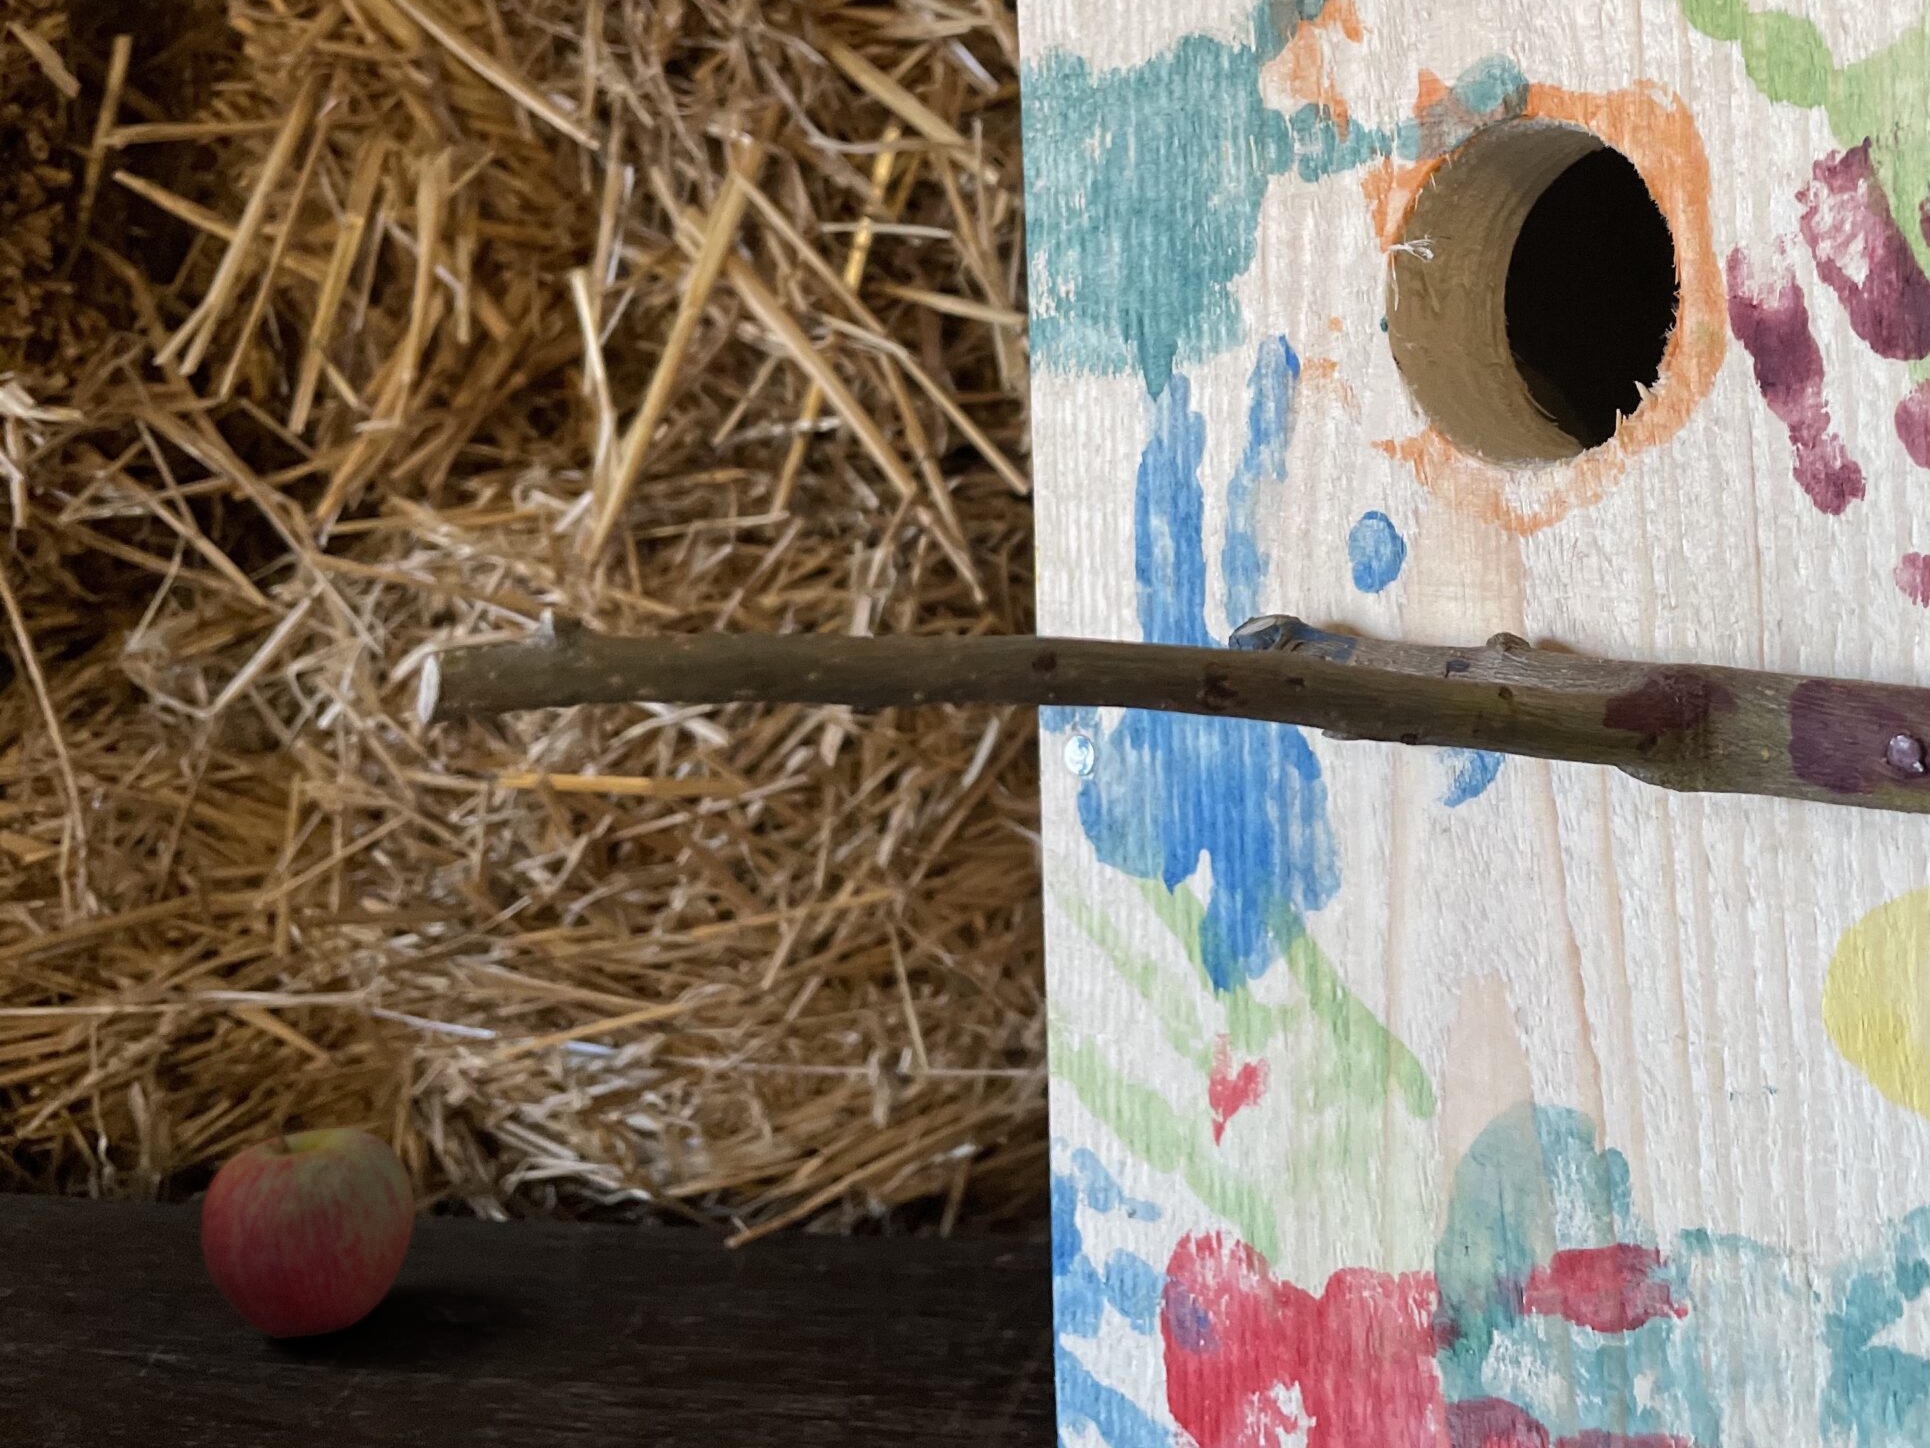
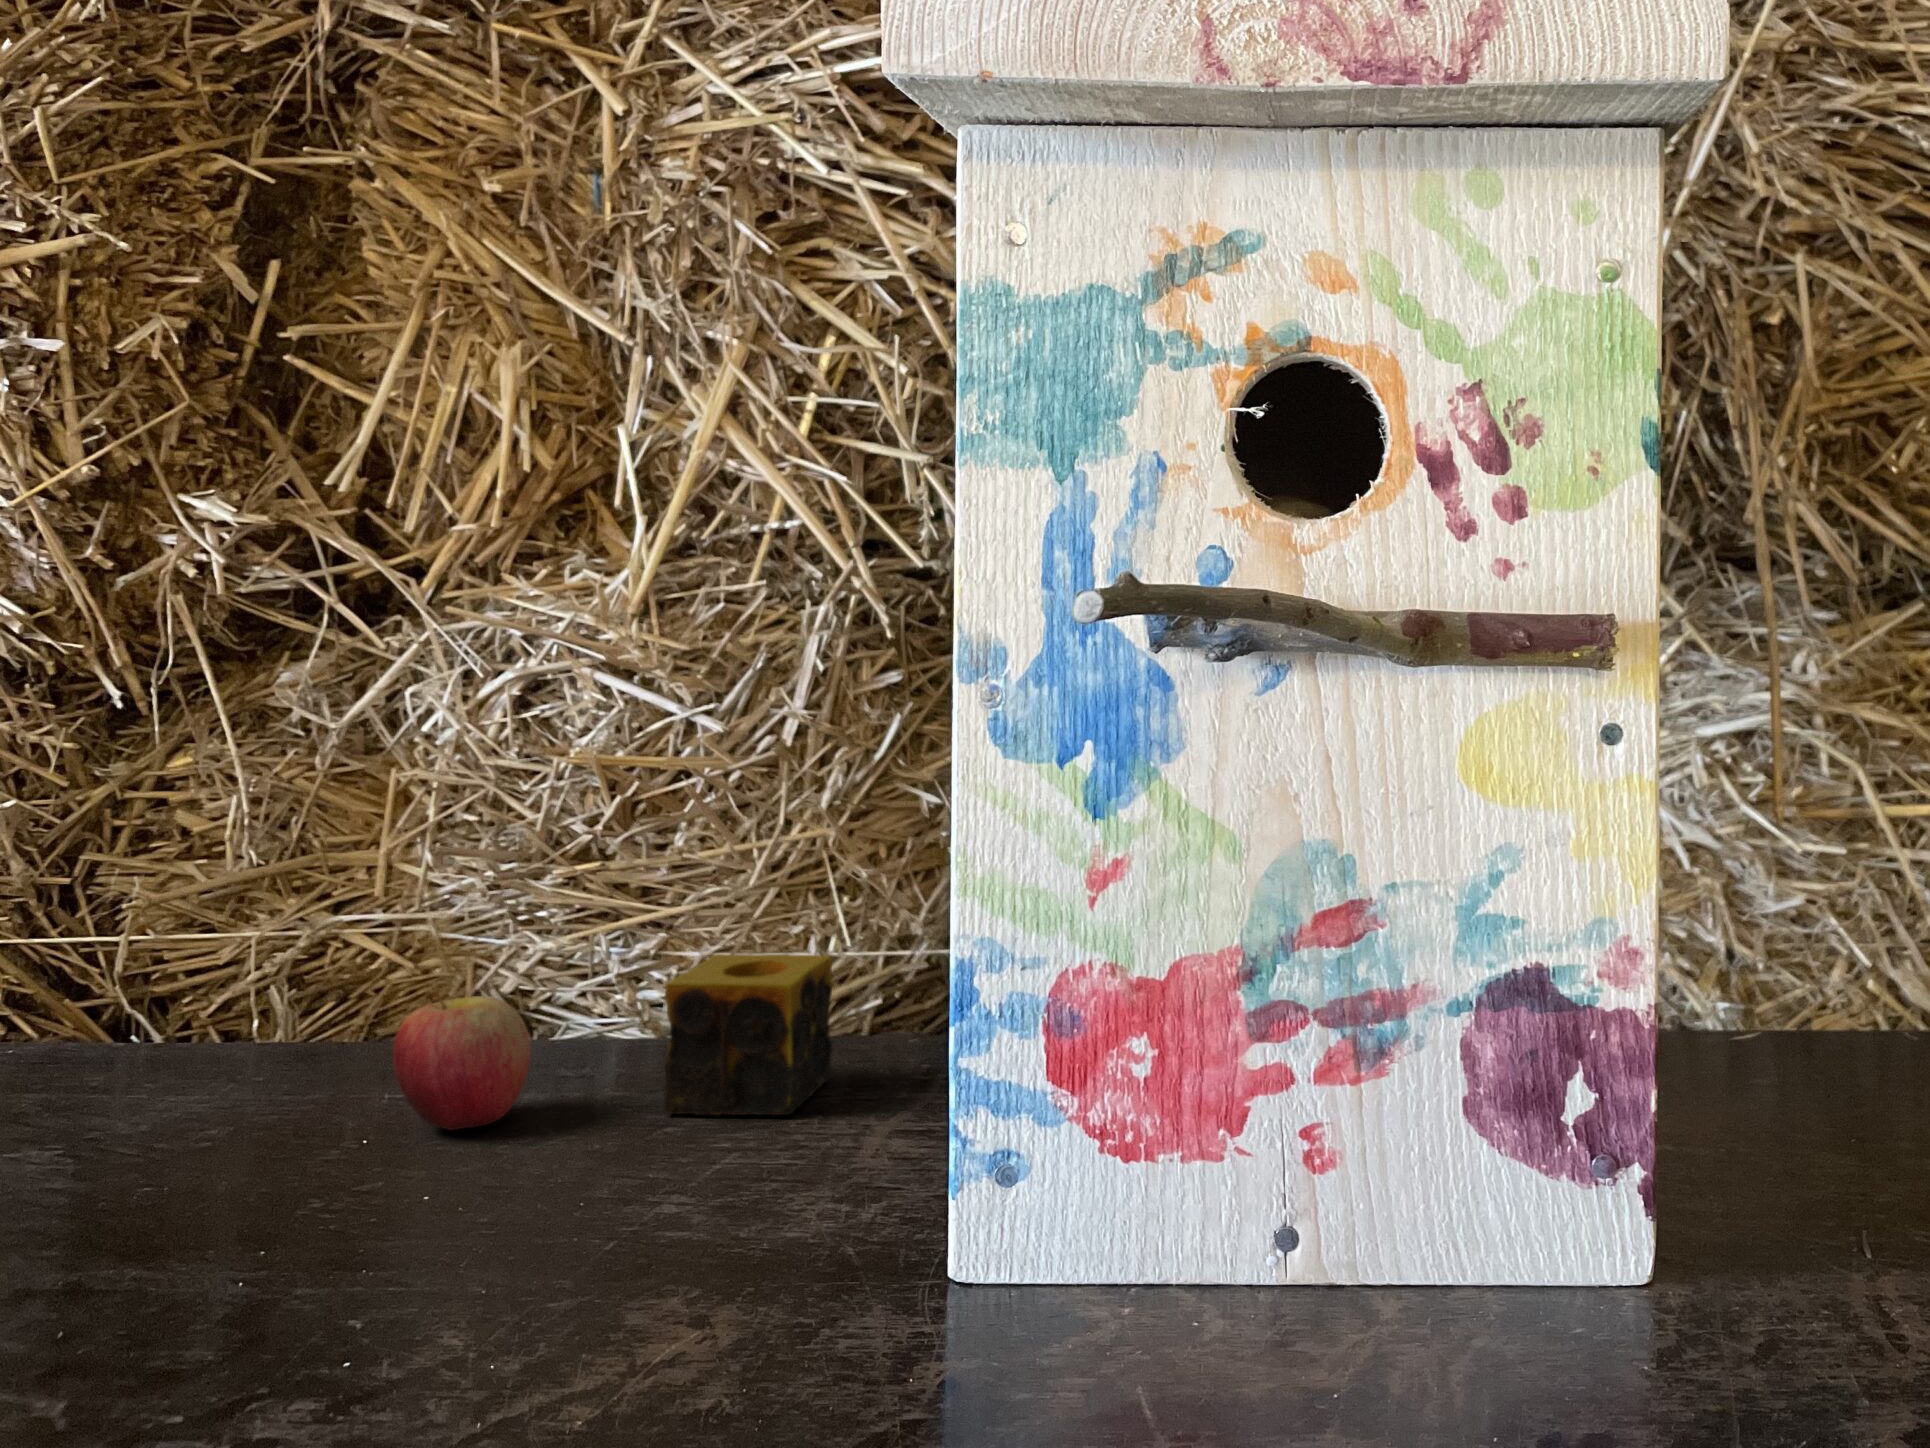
candle: none [588,1078,869,1367] -> present [663,954,833,1115]

